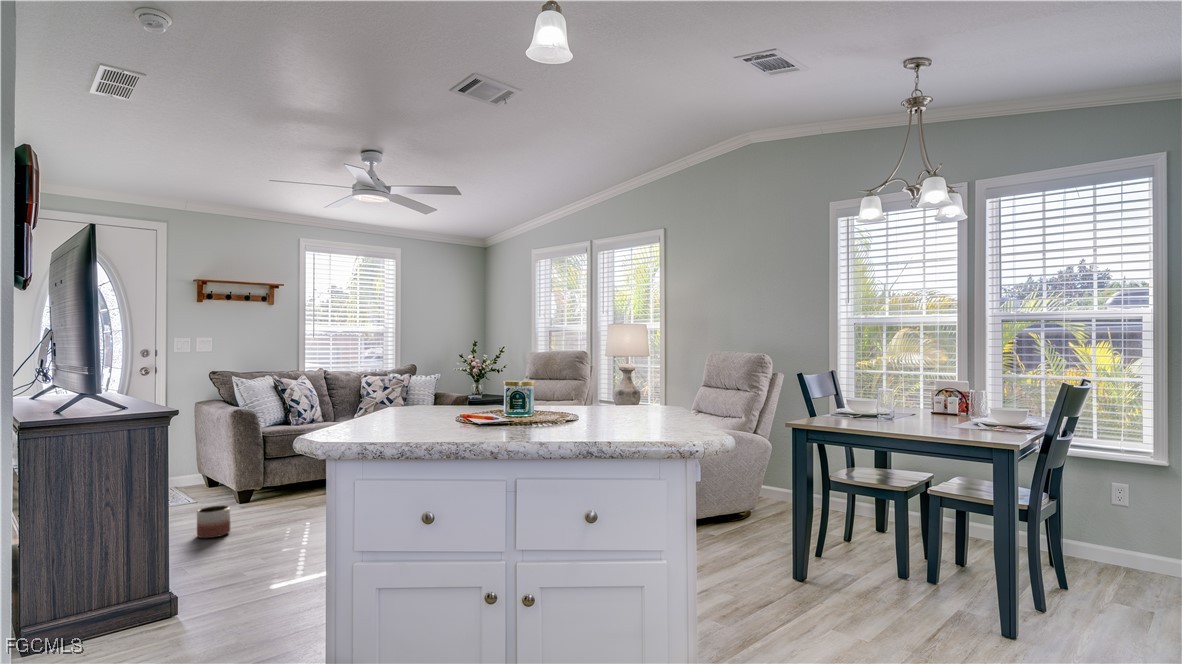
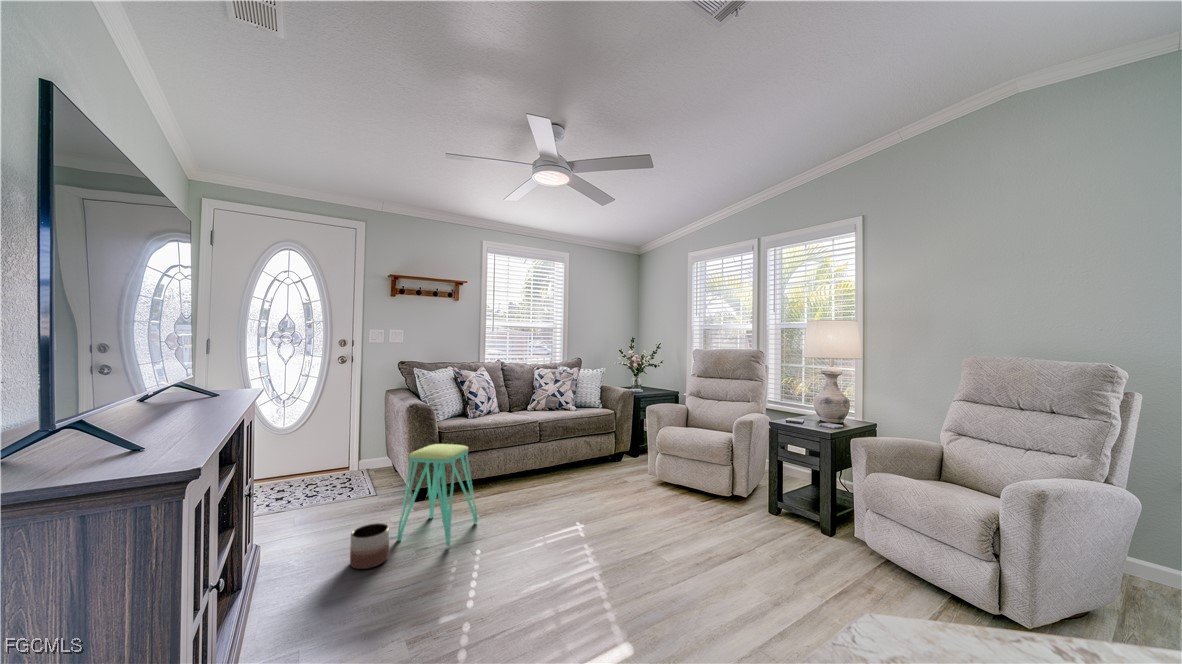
stool: none [233,442,307,524] -> present [397,444,477,546]

